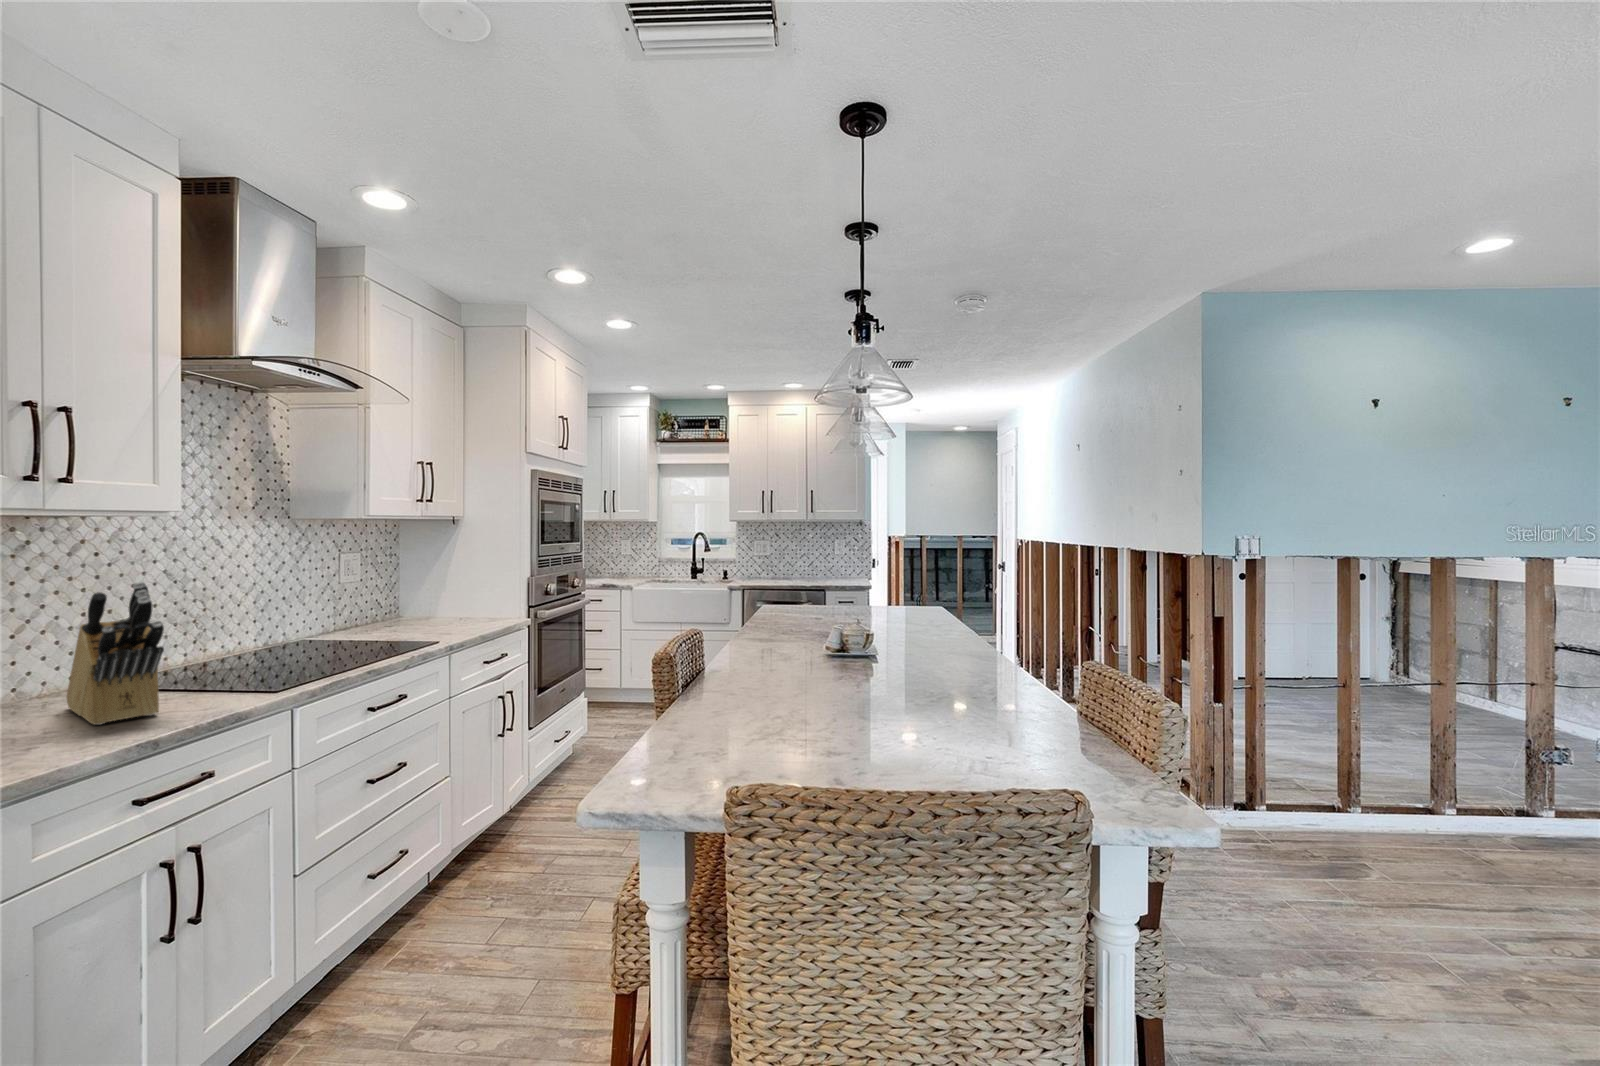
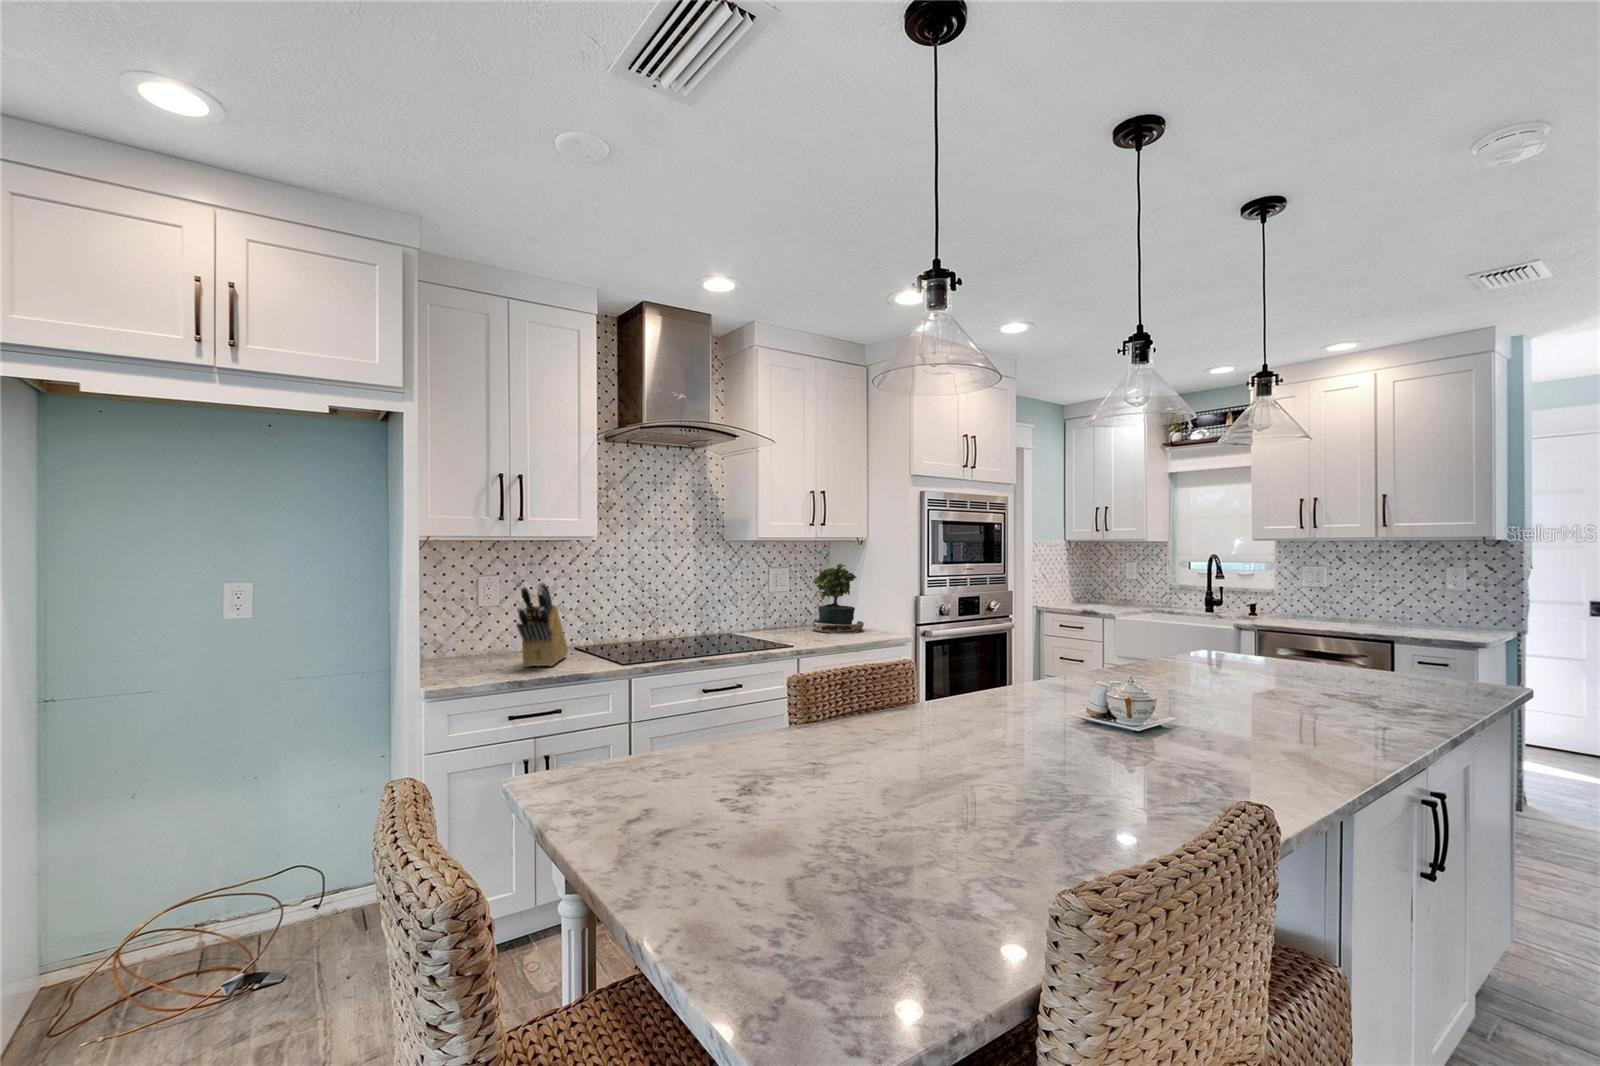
potted plant: none [382,544,468,627] -> present [811,563,864,633]

